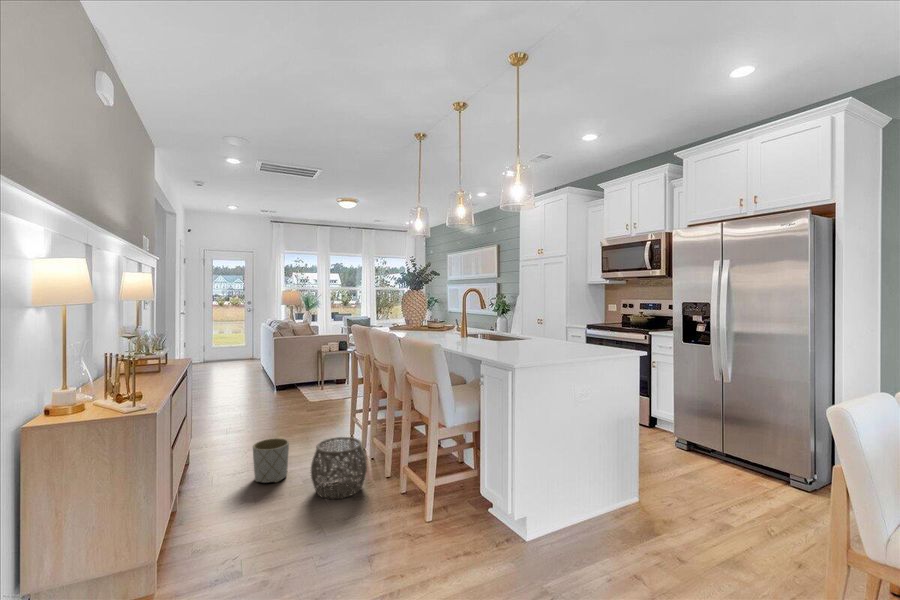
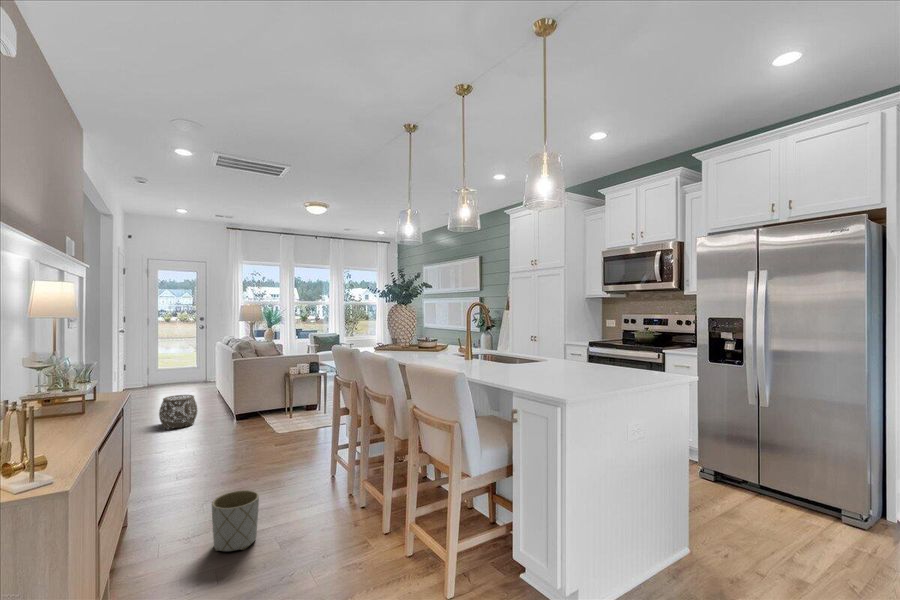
woven basket: present [311,437,367,499] -> present [159,395,197,428]

